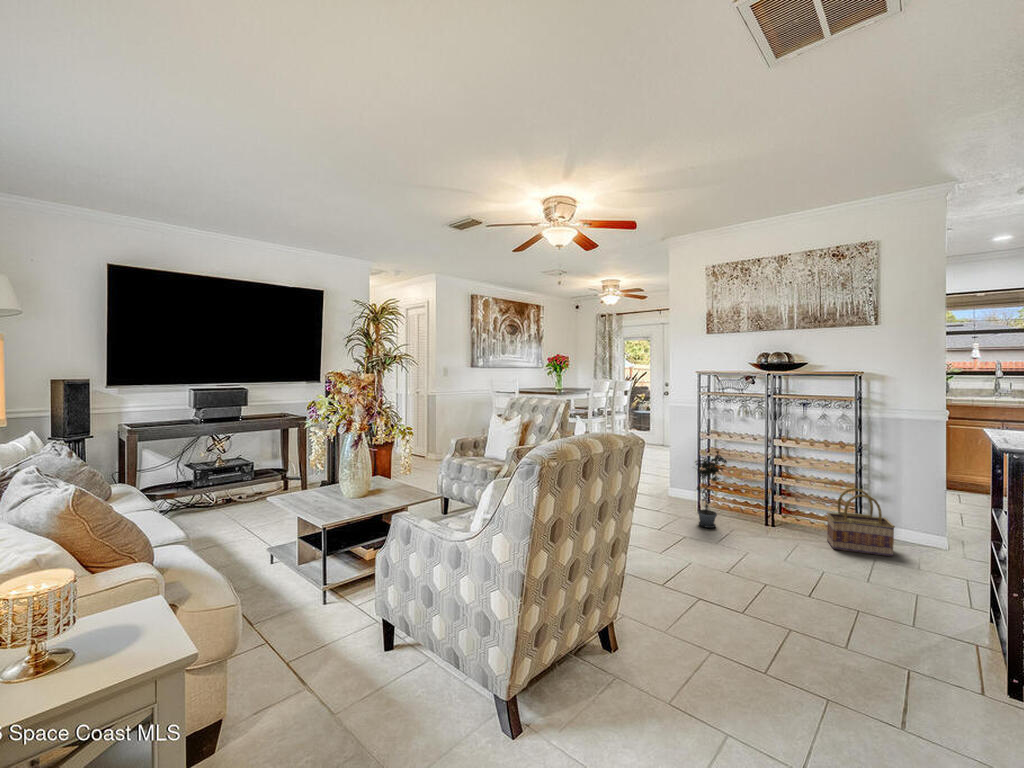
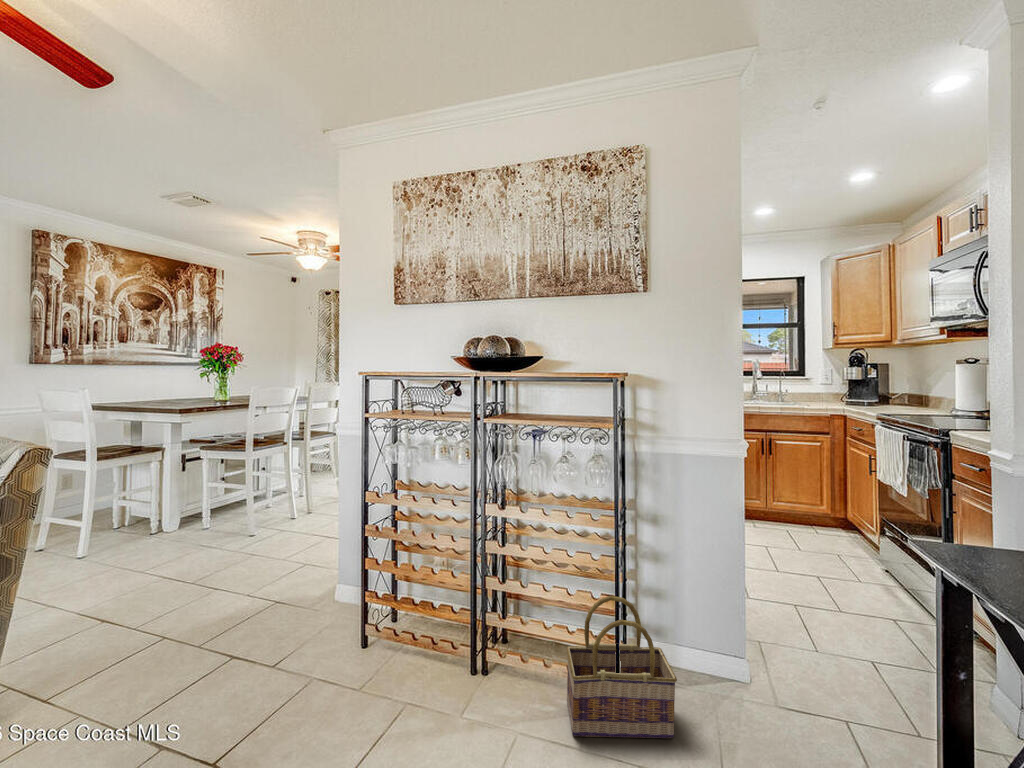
potted plant: present [696,451,727,528] -> none [313,537,388,706]

